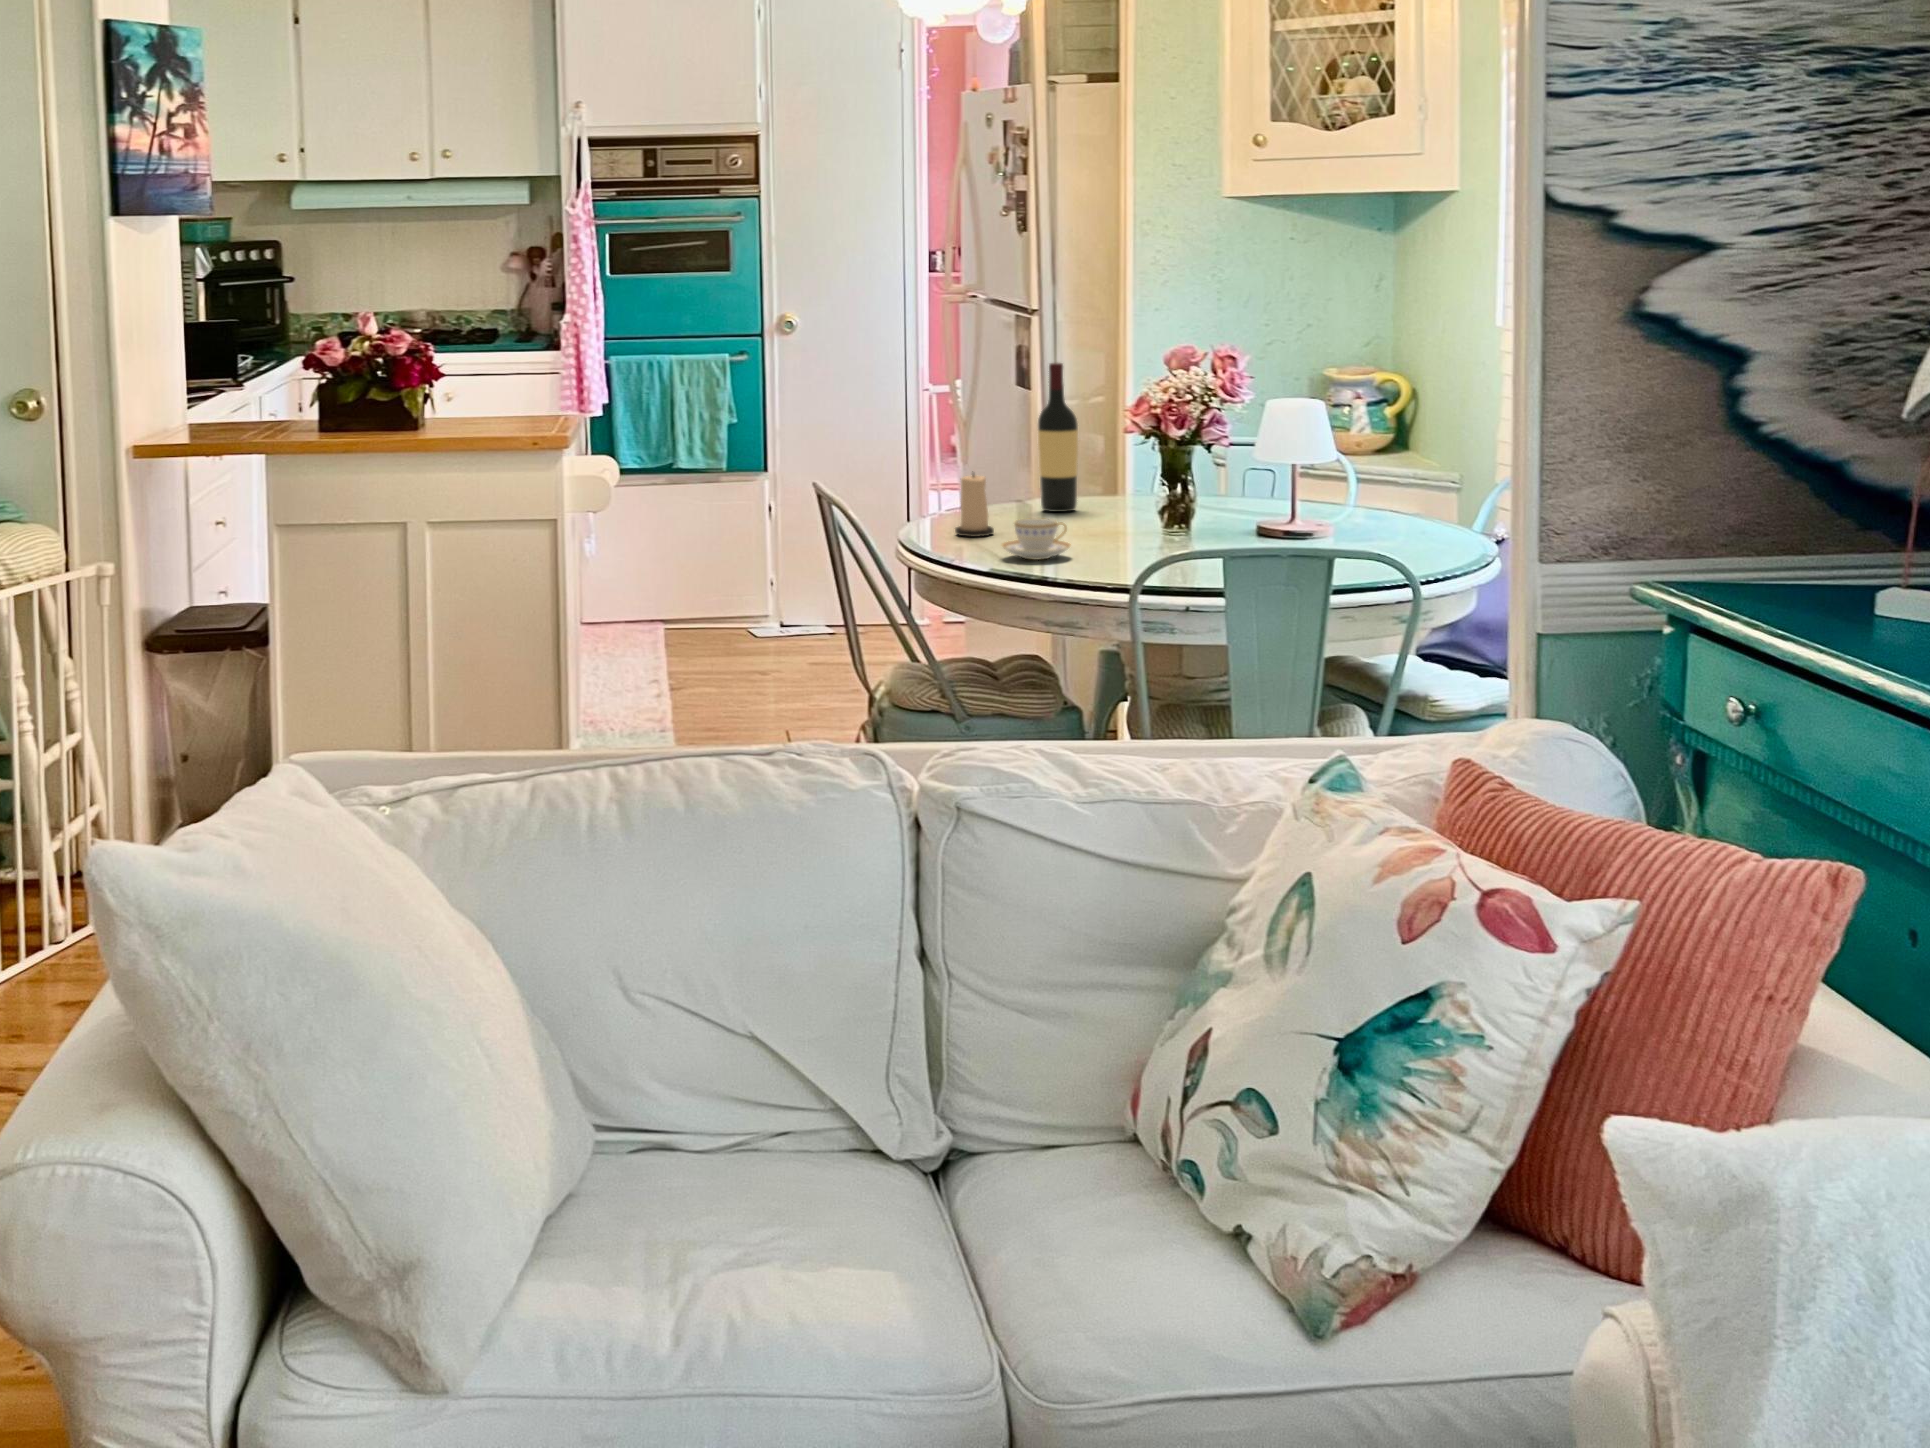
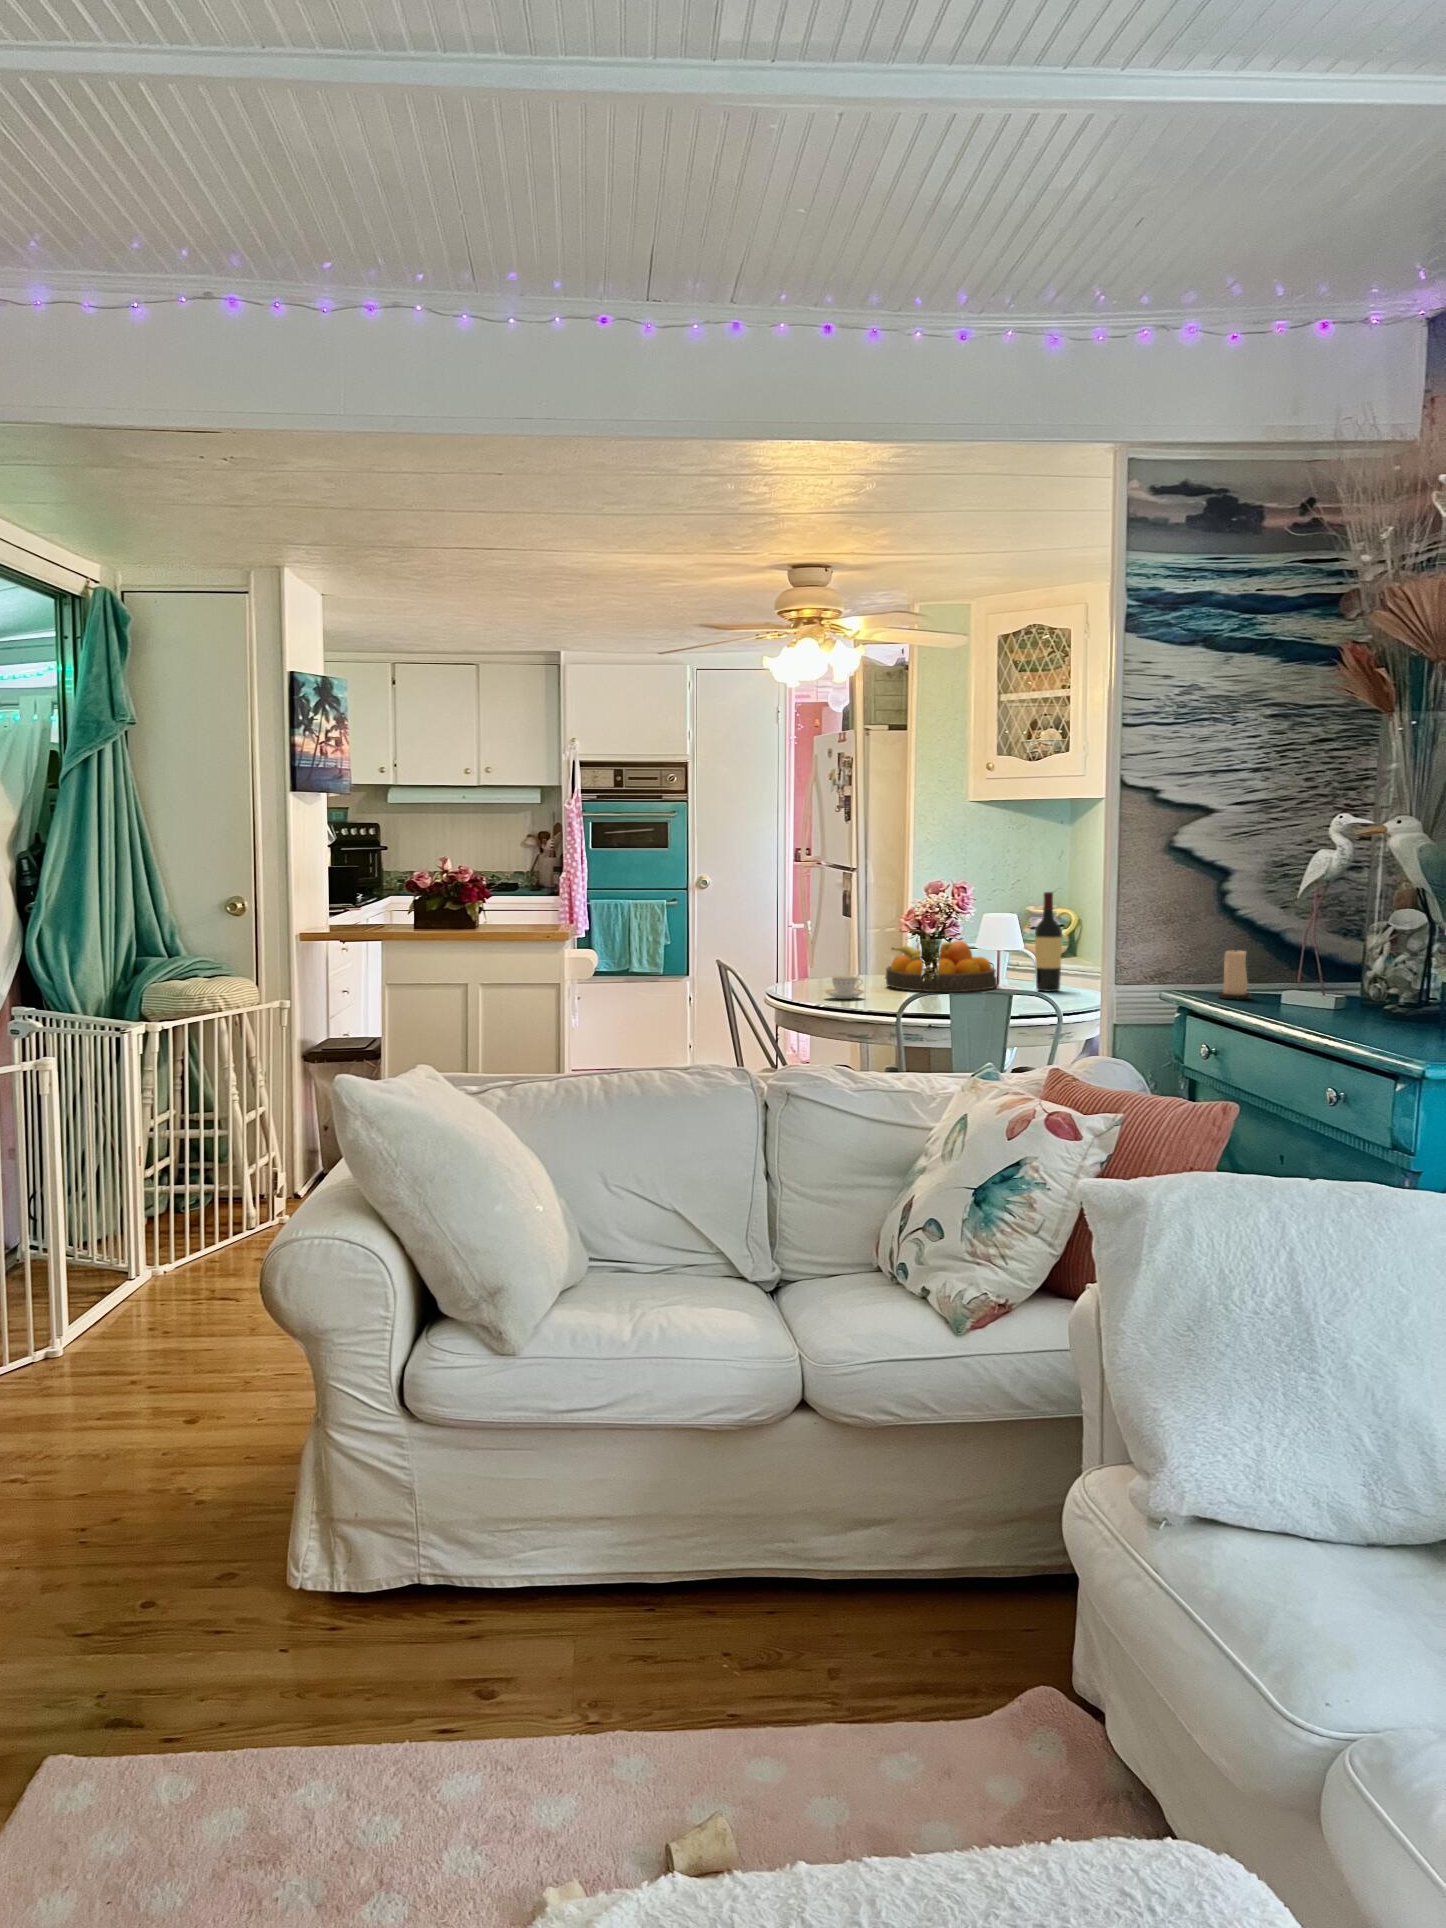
wine bottle: present [1038,363,1078,512] -> present [1035,892,1062,992]
fruit bowl: none [1102,439,1294,540] -> present [885,941,997,992]
candle: present [955,474,994,537] -> present [1218,948,1252,999]

